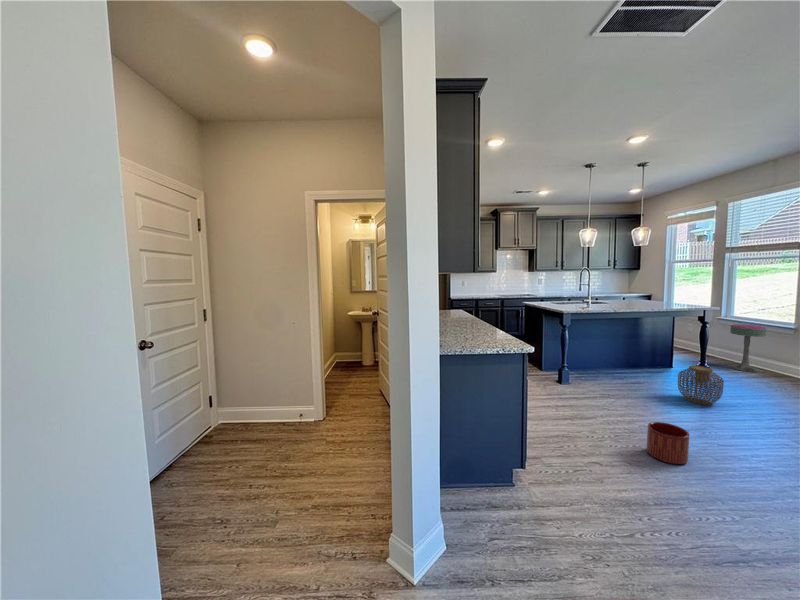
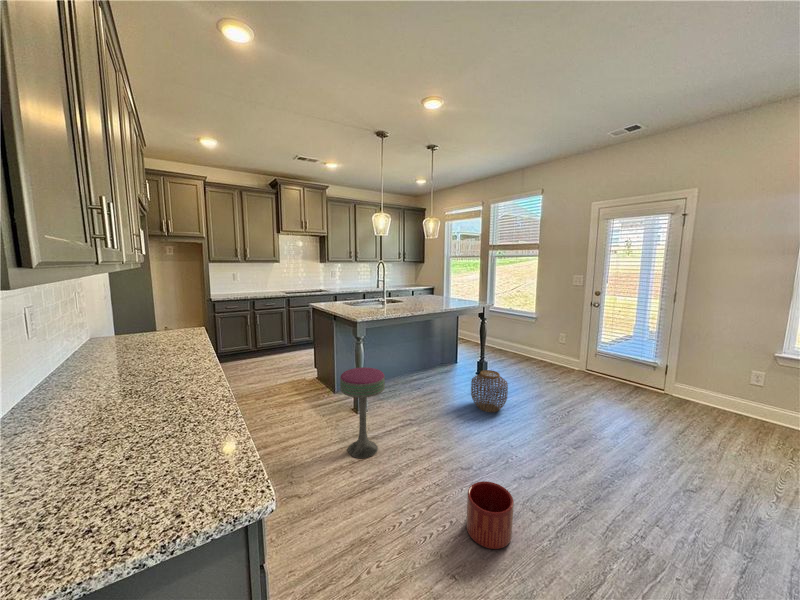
bar stool: present [730,324,766,372] -> present [340,367,385,458]

